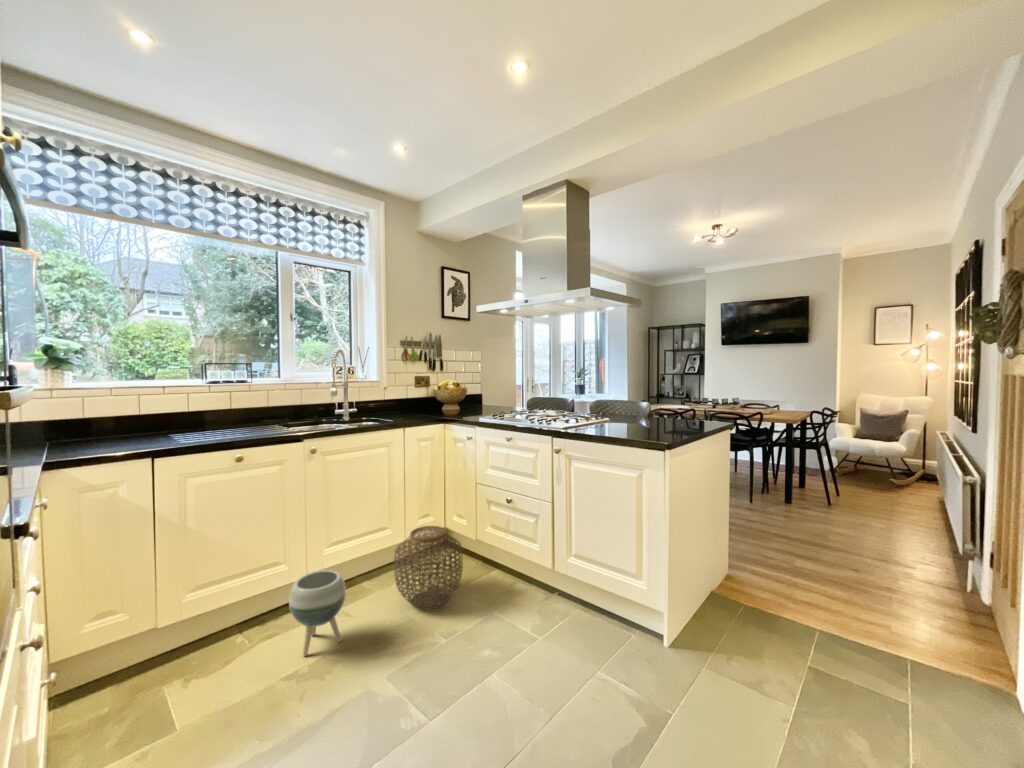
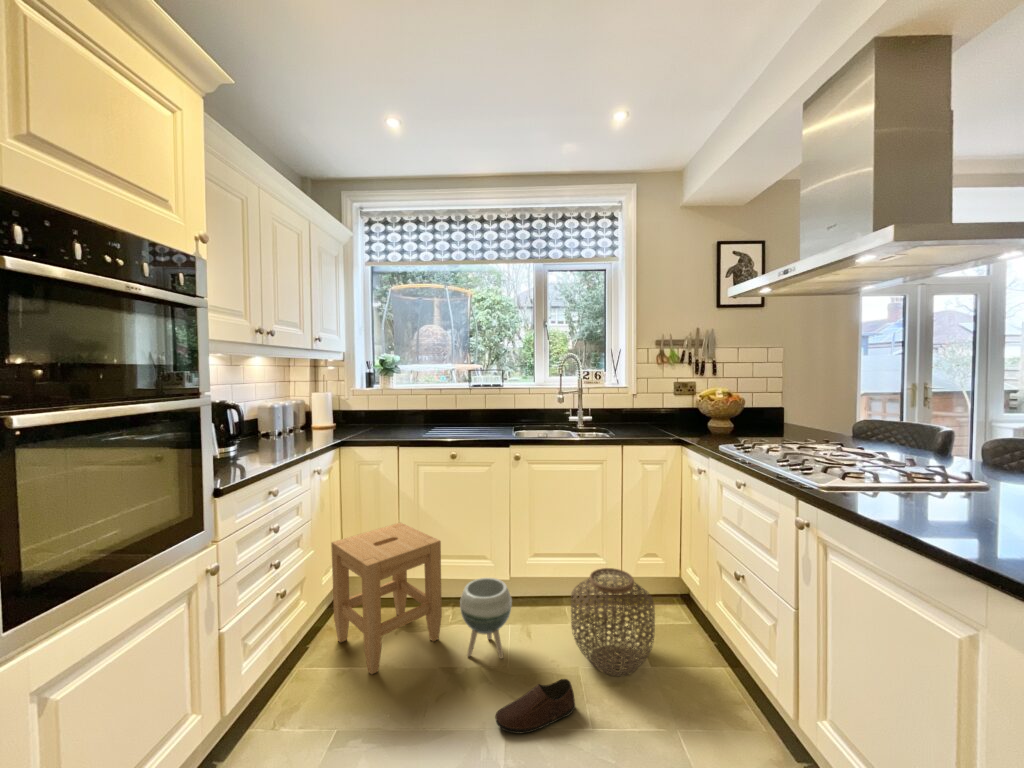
stool: none [83,550,258,733] -> present [331,523,442,674]
shoe: none [378,618,432,679] -> present [495,679,575,733]

